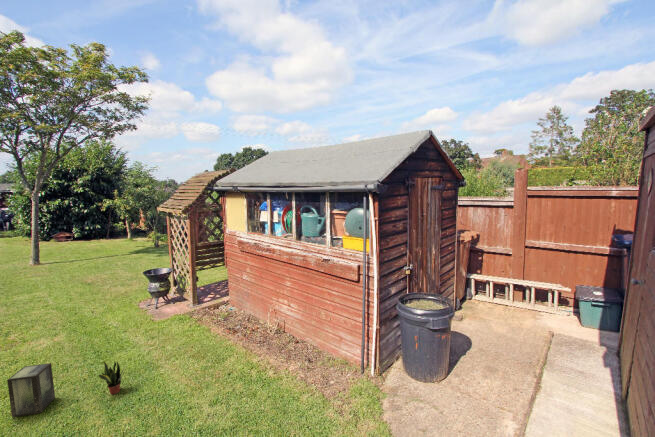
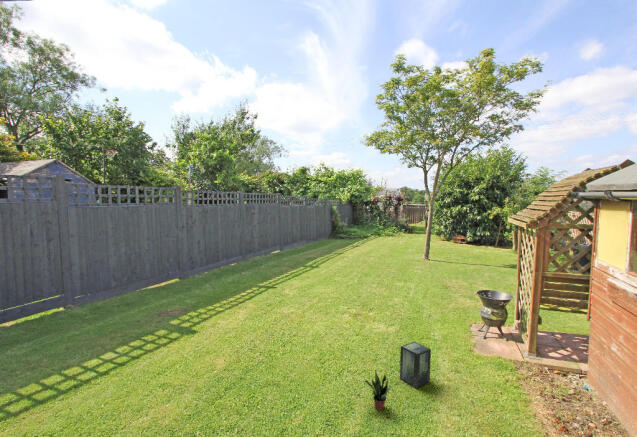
storage box: present [7,363,55,417] -> present [400,342,431,389]

